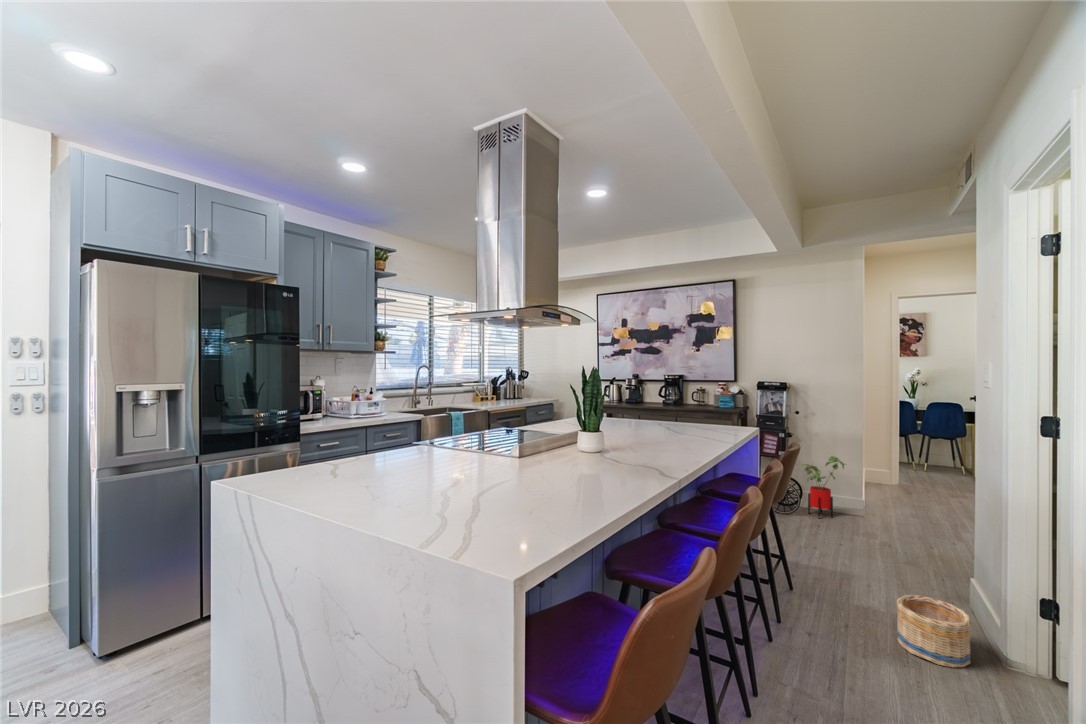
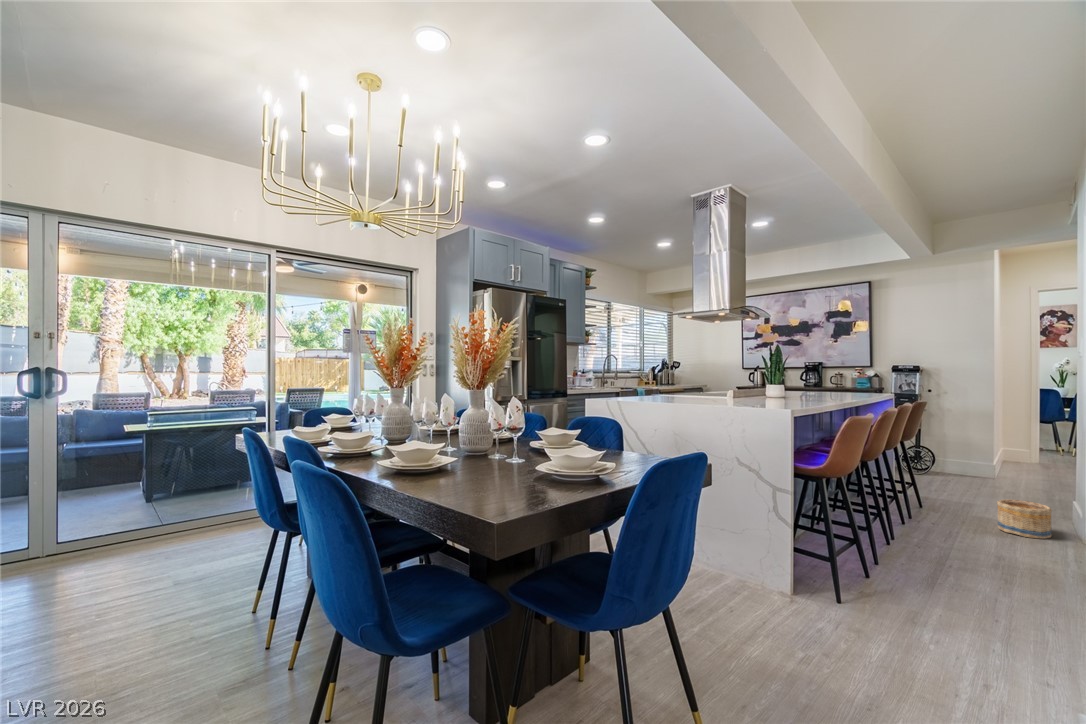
house plant: present [802,456,845,518] -> none [934,426,976,478]

